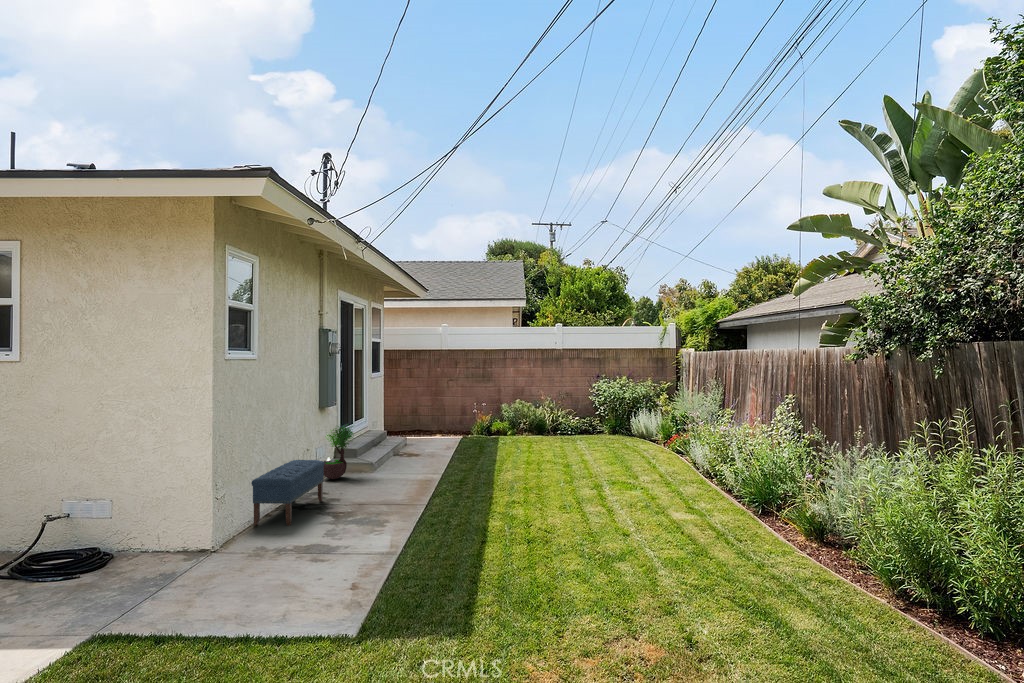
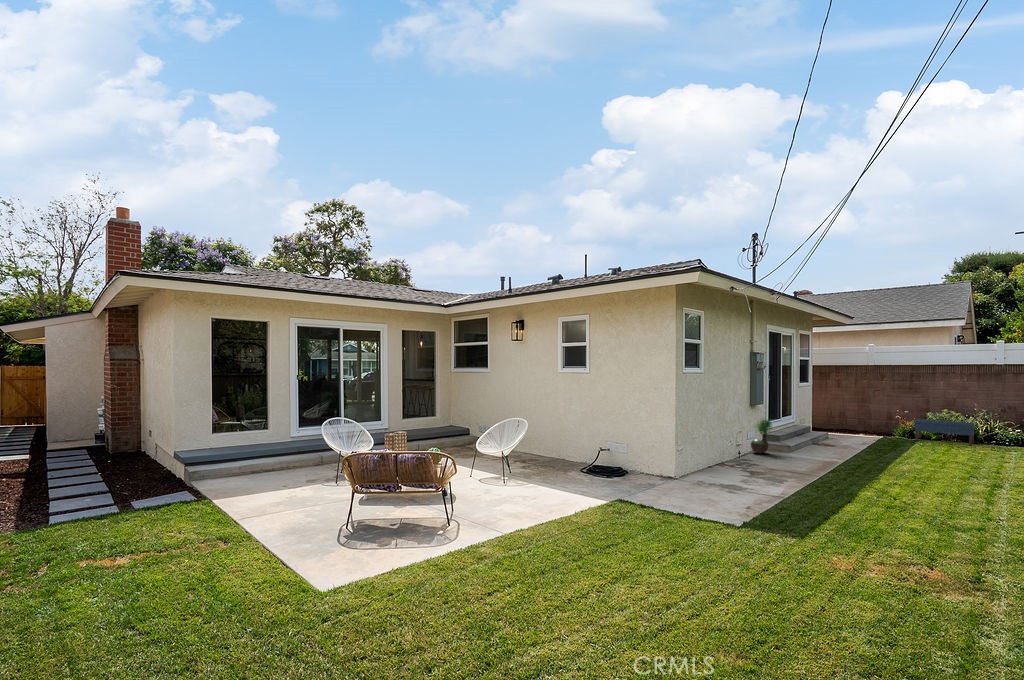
bench: present [251,460,325,526] -> present [914,419,975,446]

